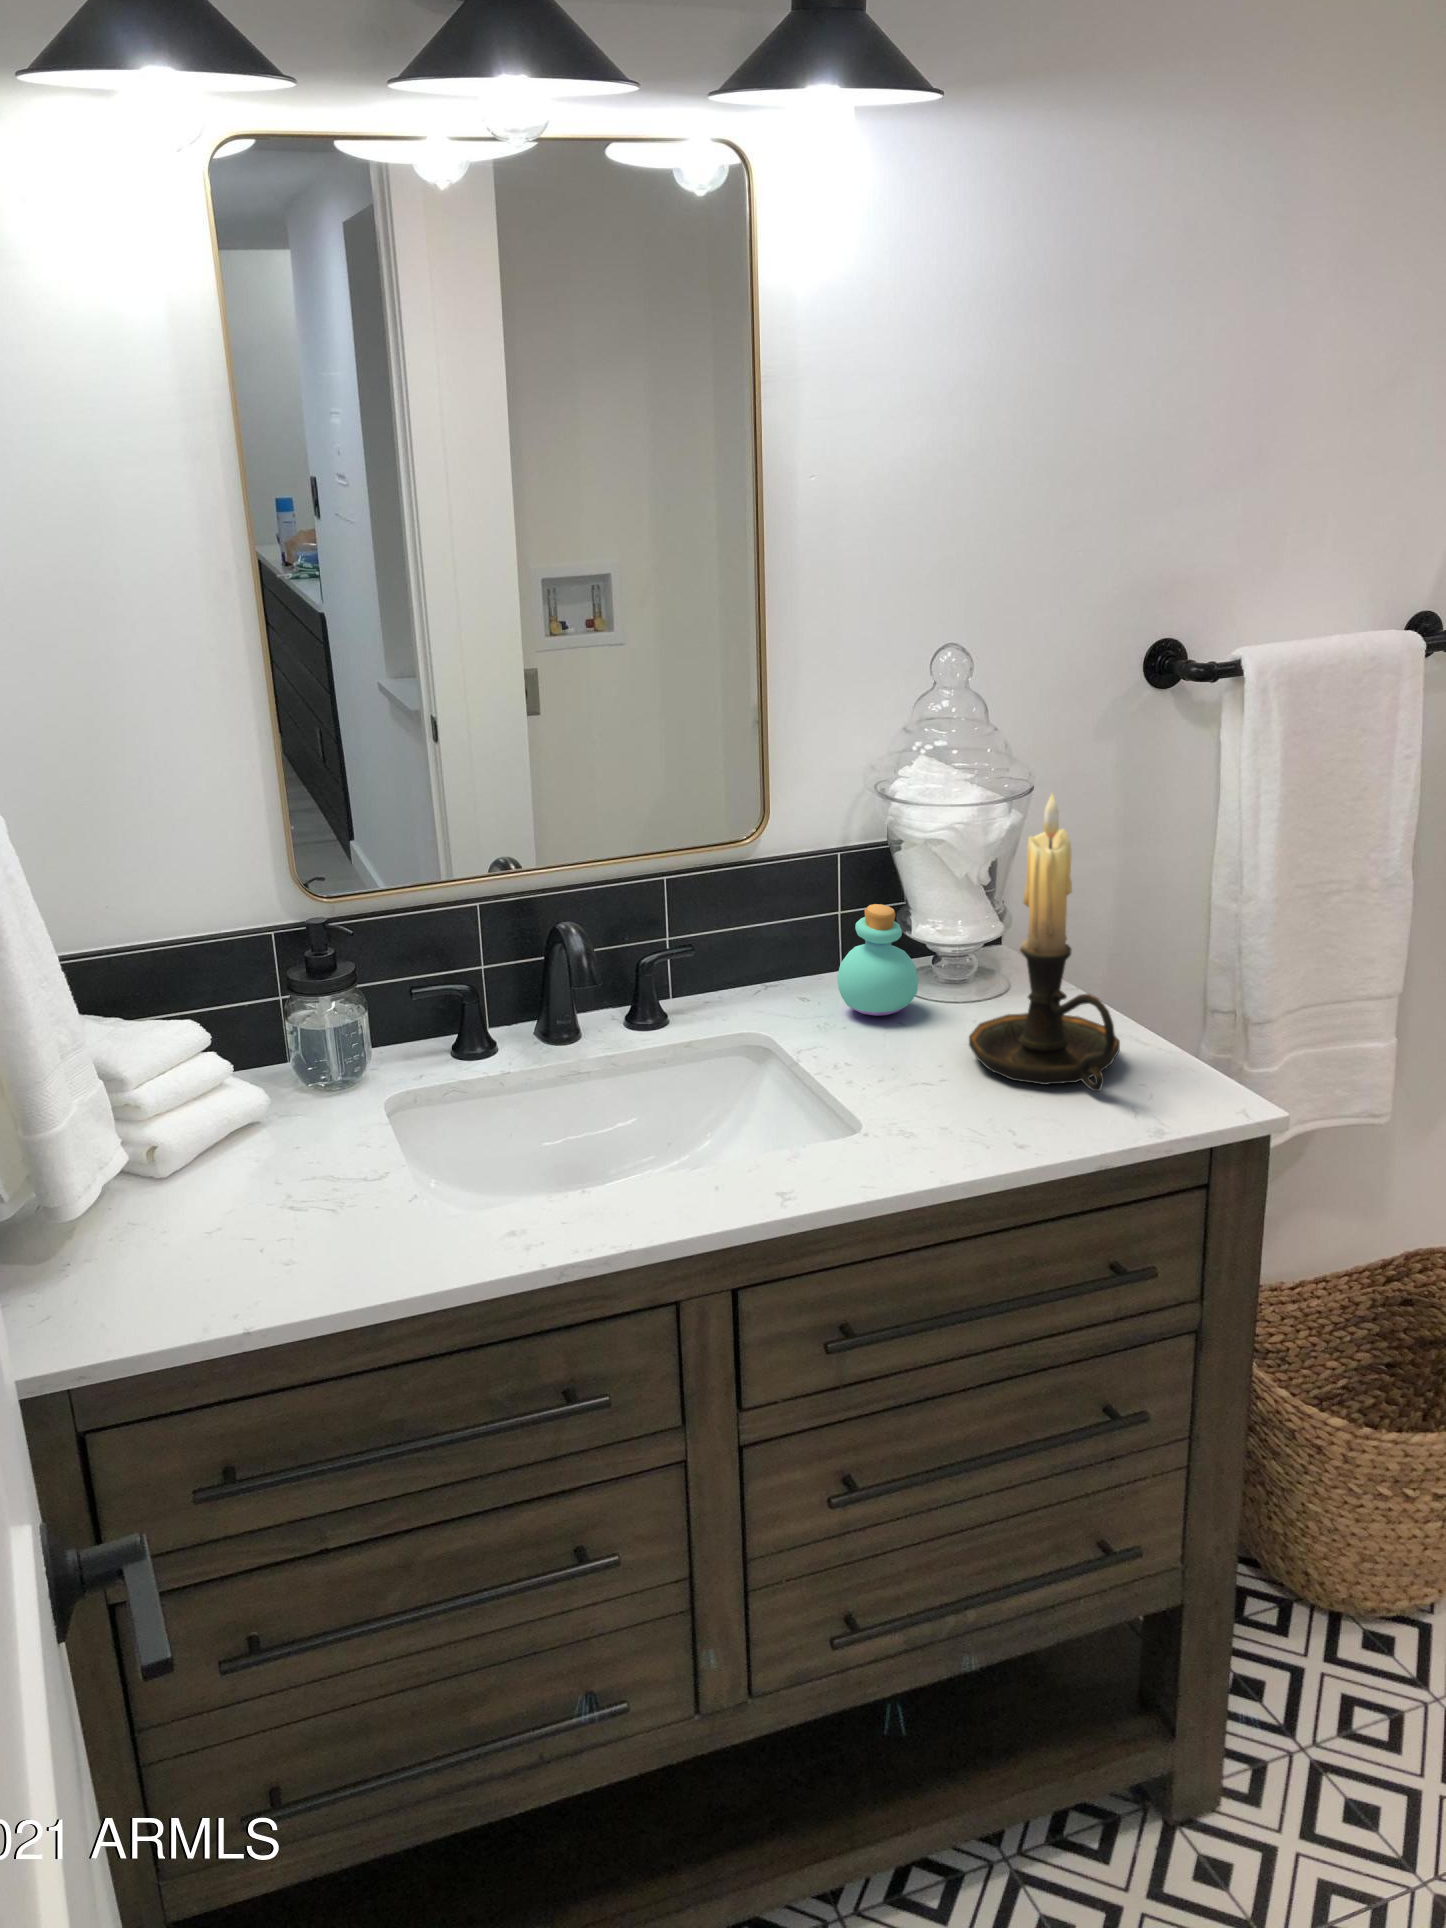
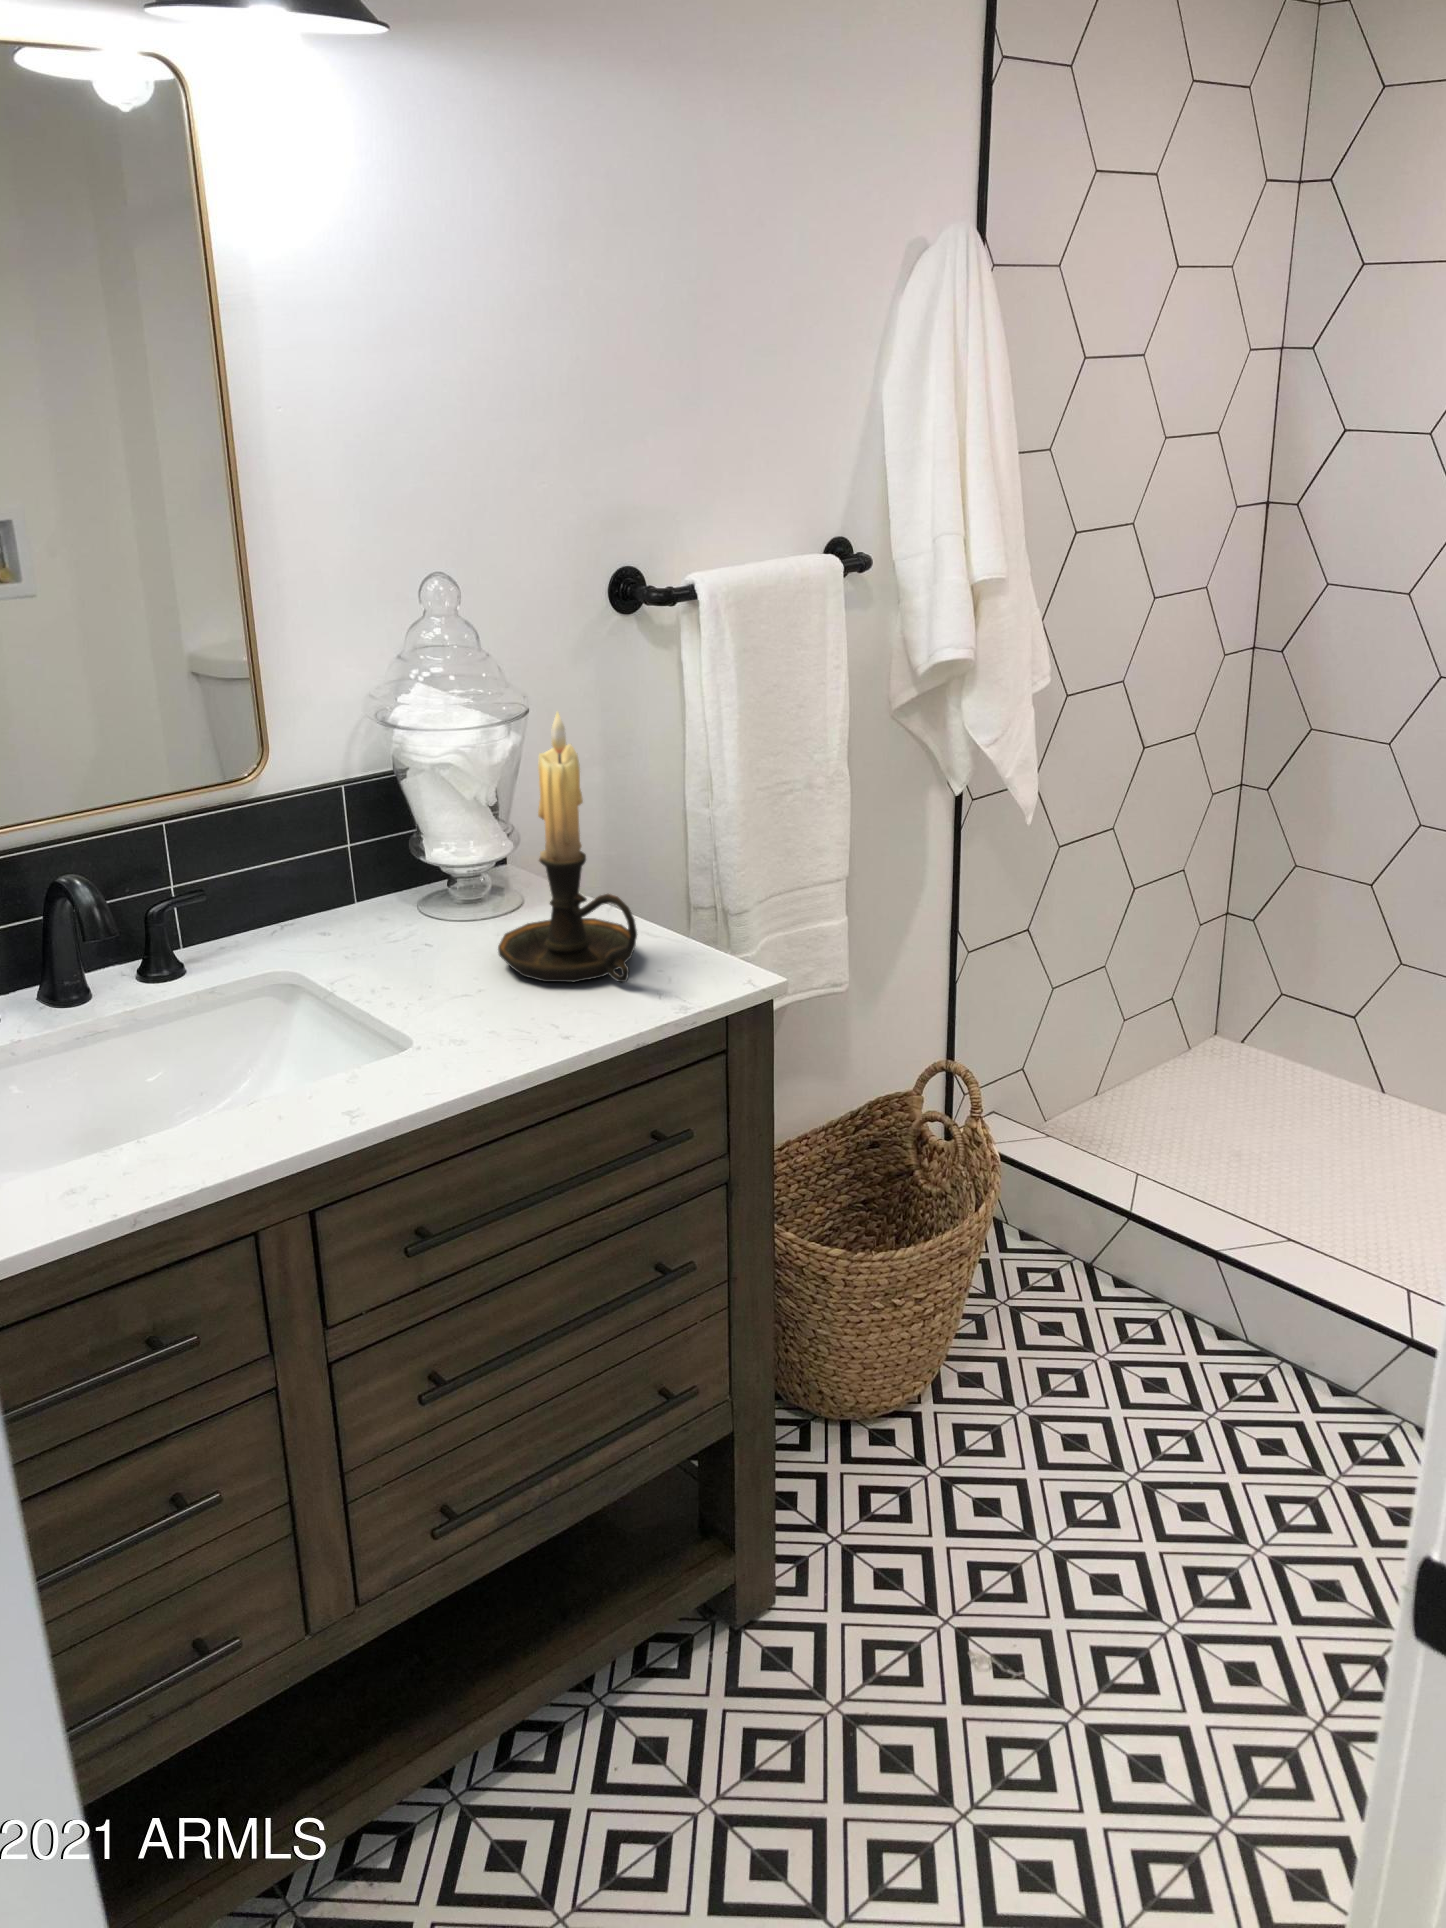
perfume bottle: present [837,904,919,1016] -> none [359,831,439,938]

